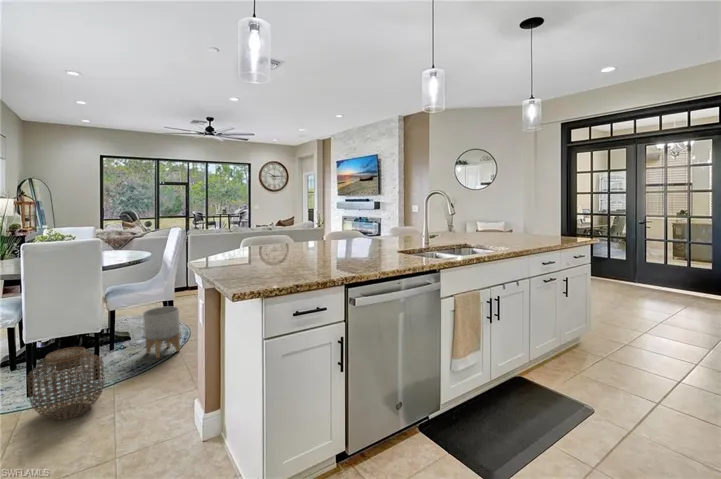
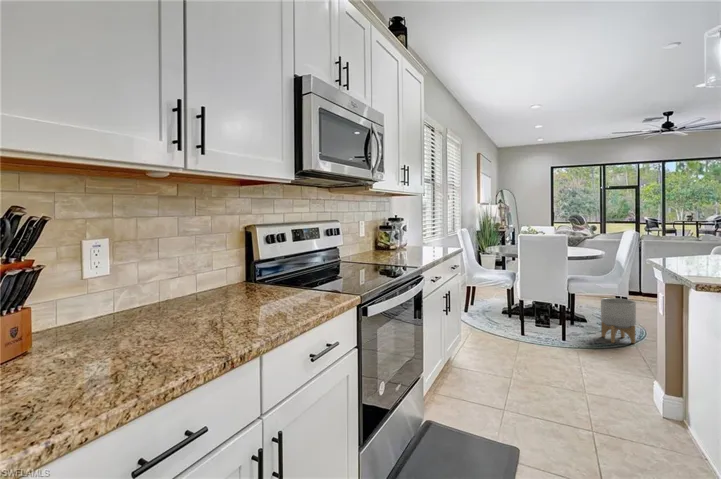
woven basket: present [27,347,104,420] -> none [523,310,572,361]

